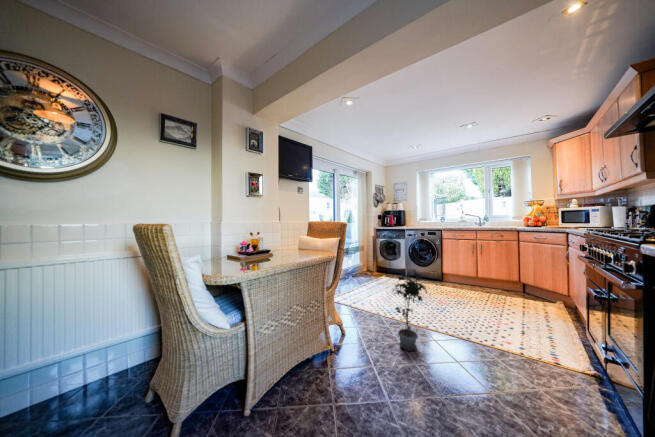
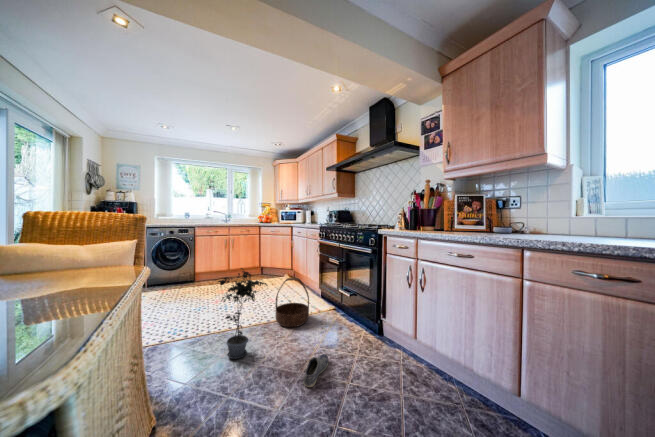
basket: none [471,296,522,362] -> present [276,278,309,327]
shoe: none [427,385,484,413] -> present [303,354,328,387]

